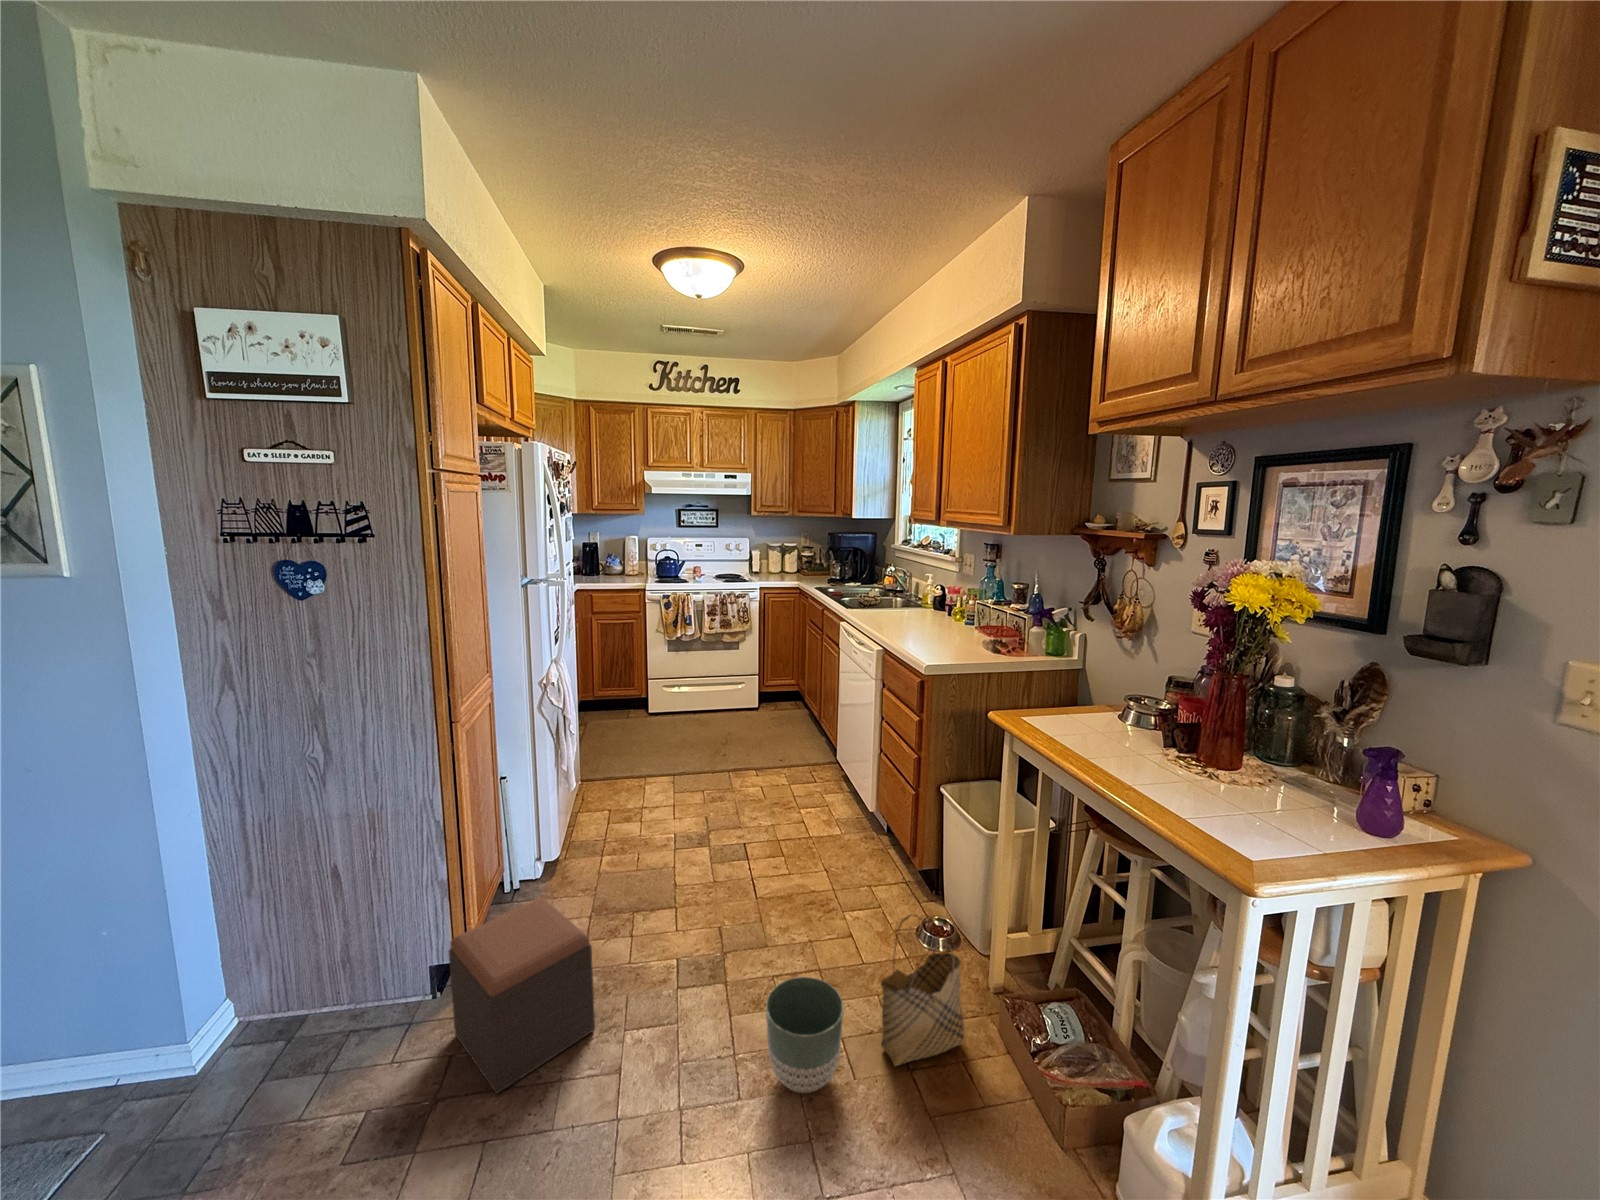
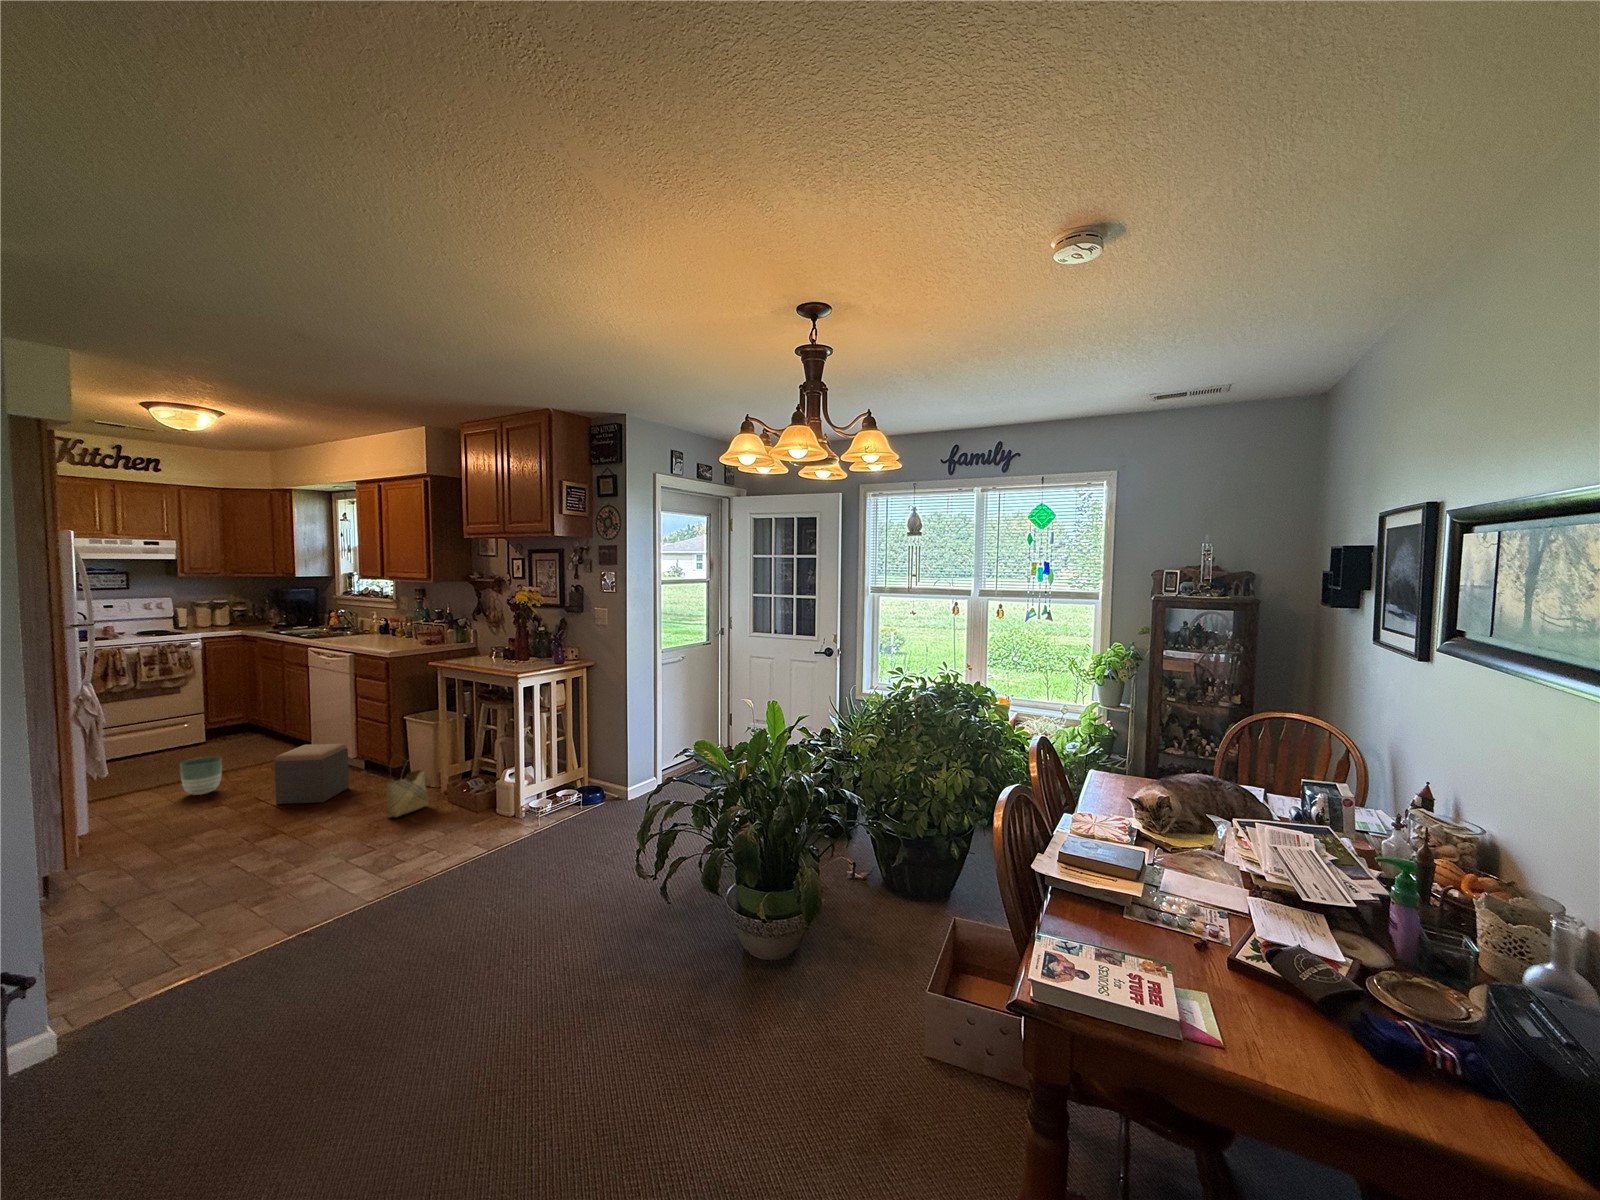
footstool: present [448,898,595,1093] -> present [274,744,349,804]
planter: present [766,977,844,1093] -> present [180,756,222,795]

